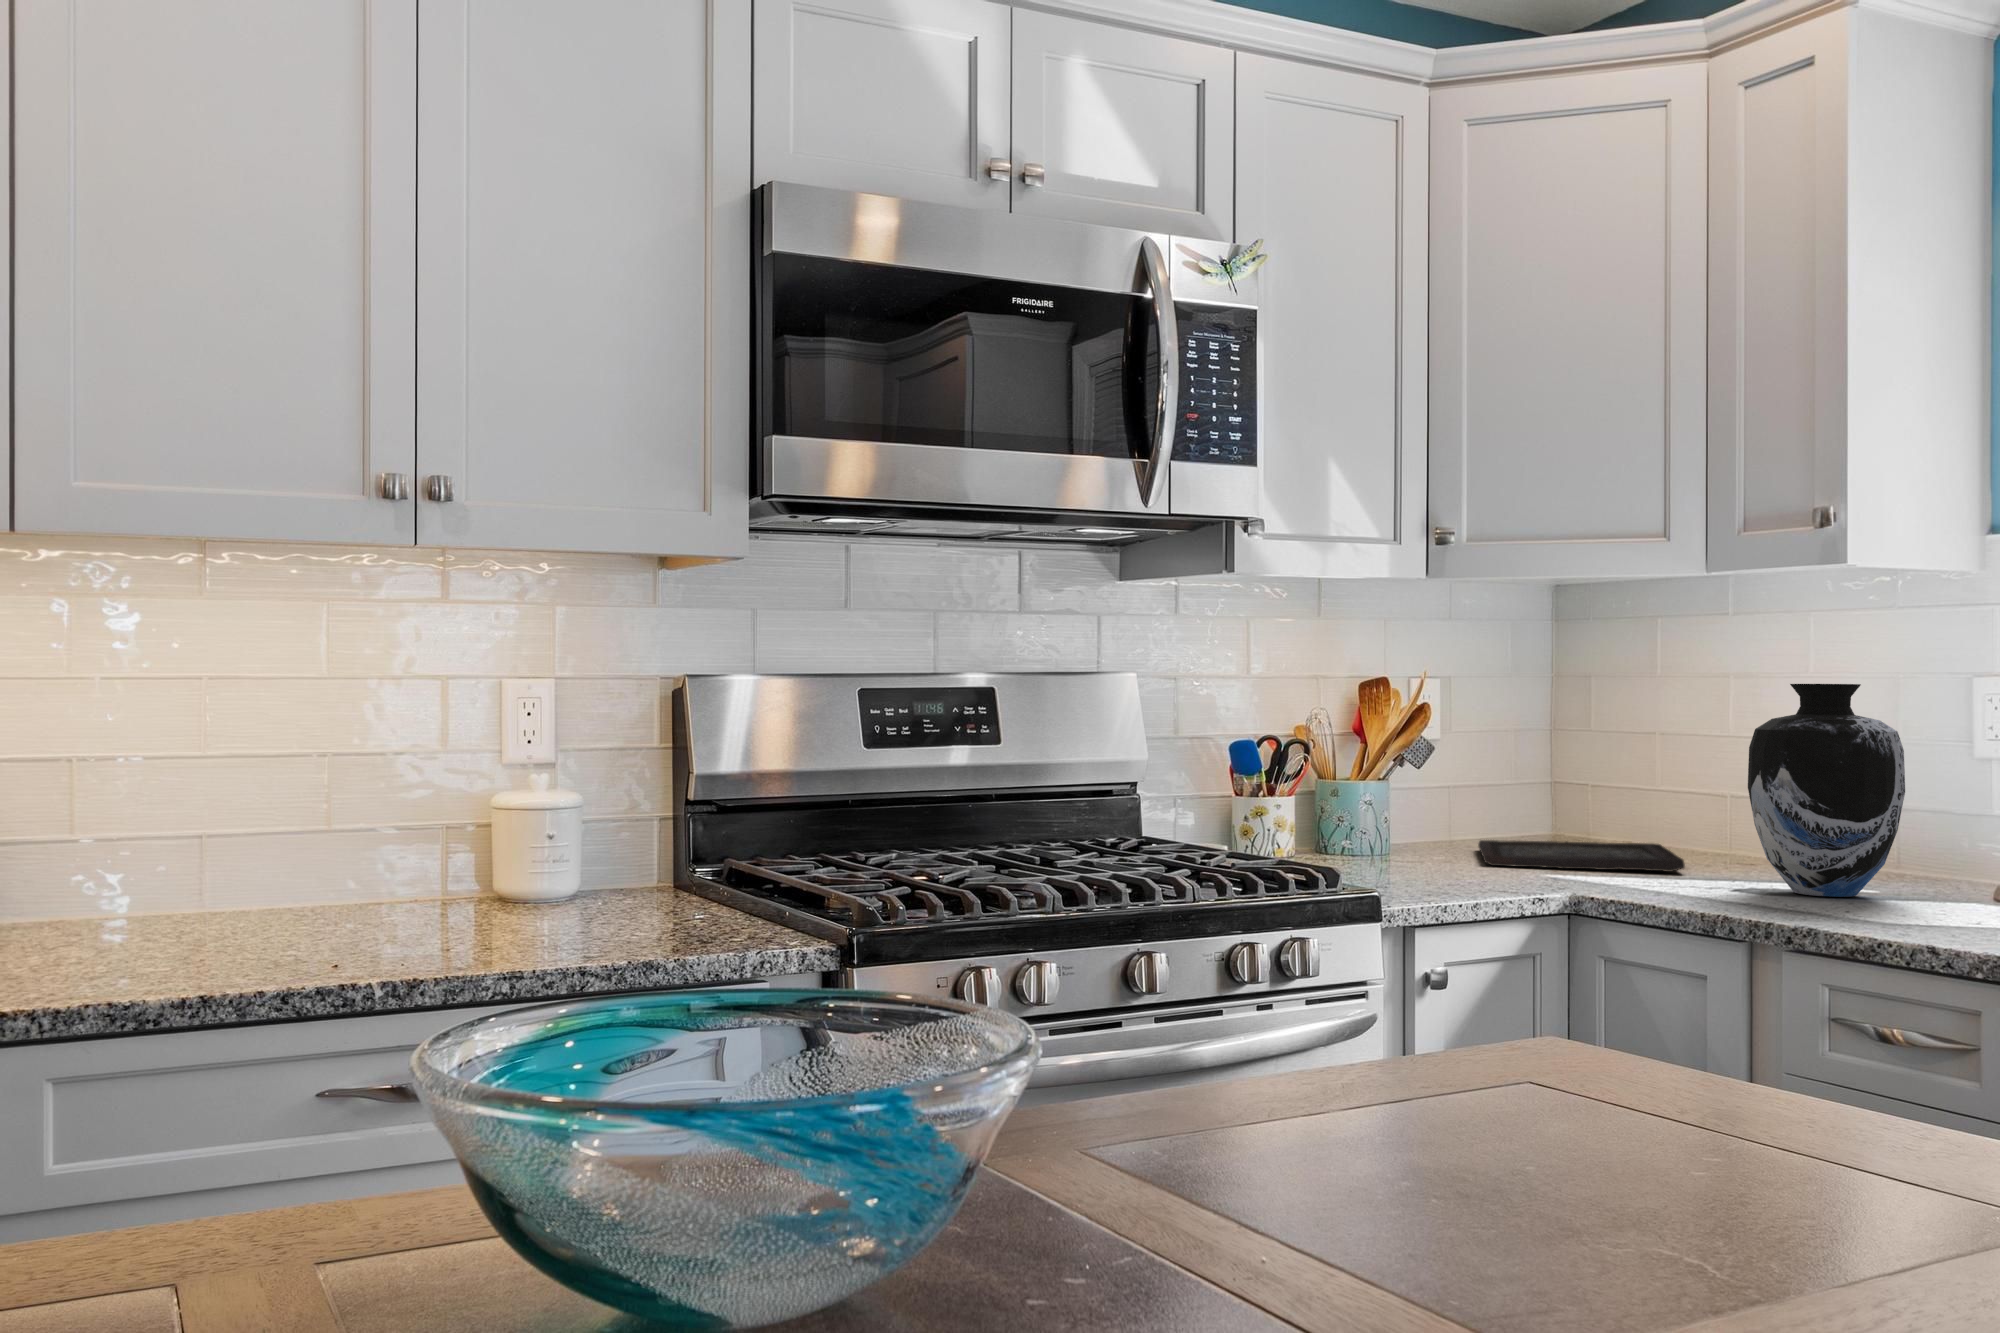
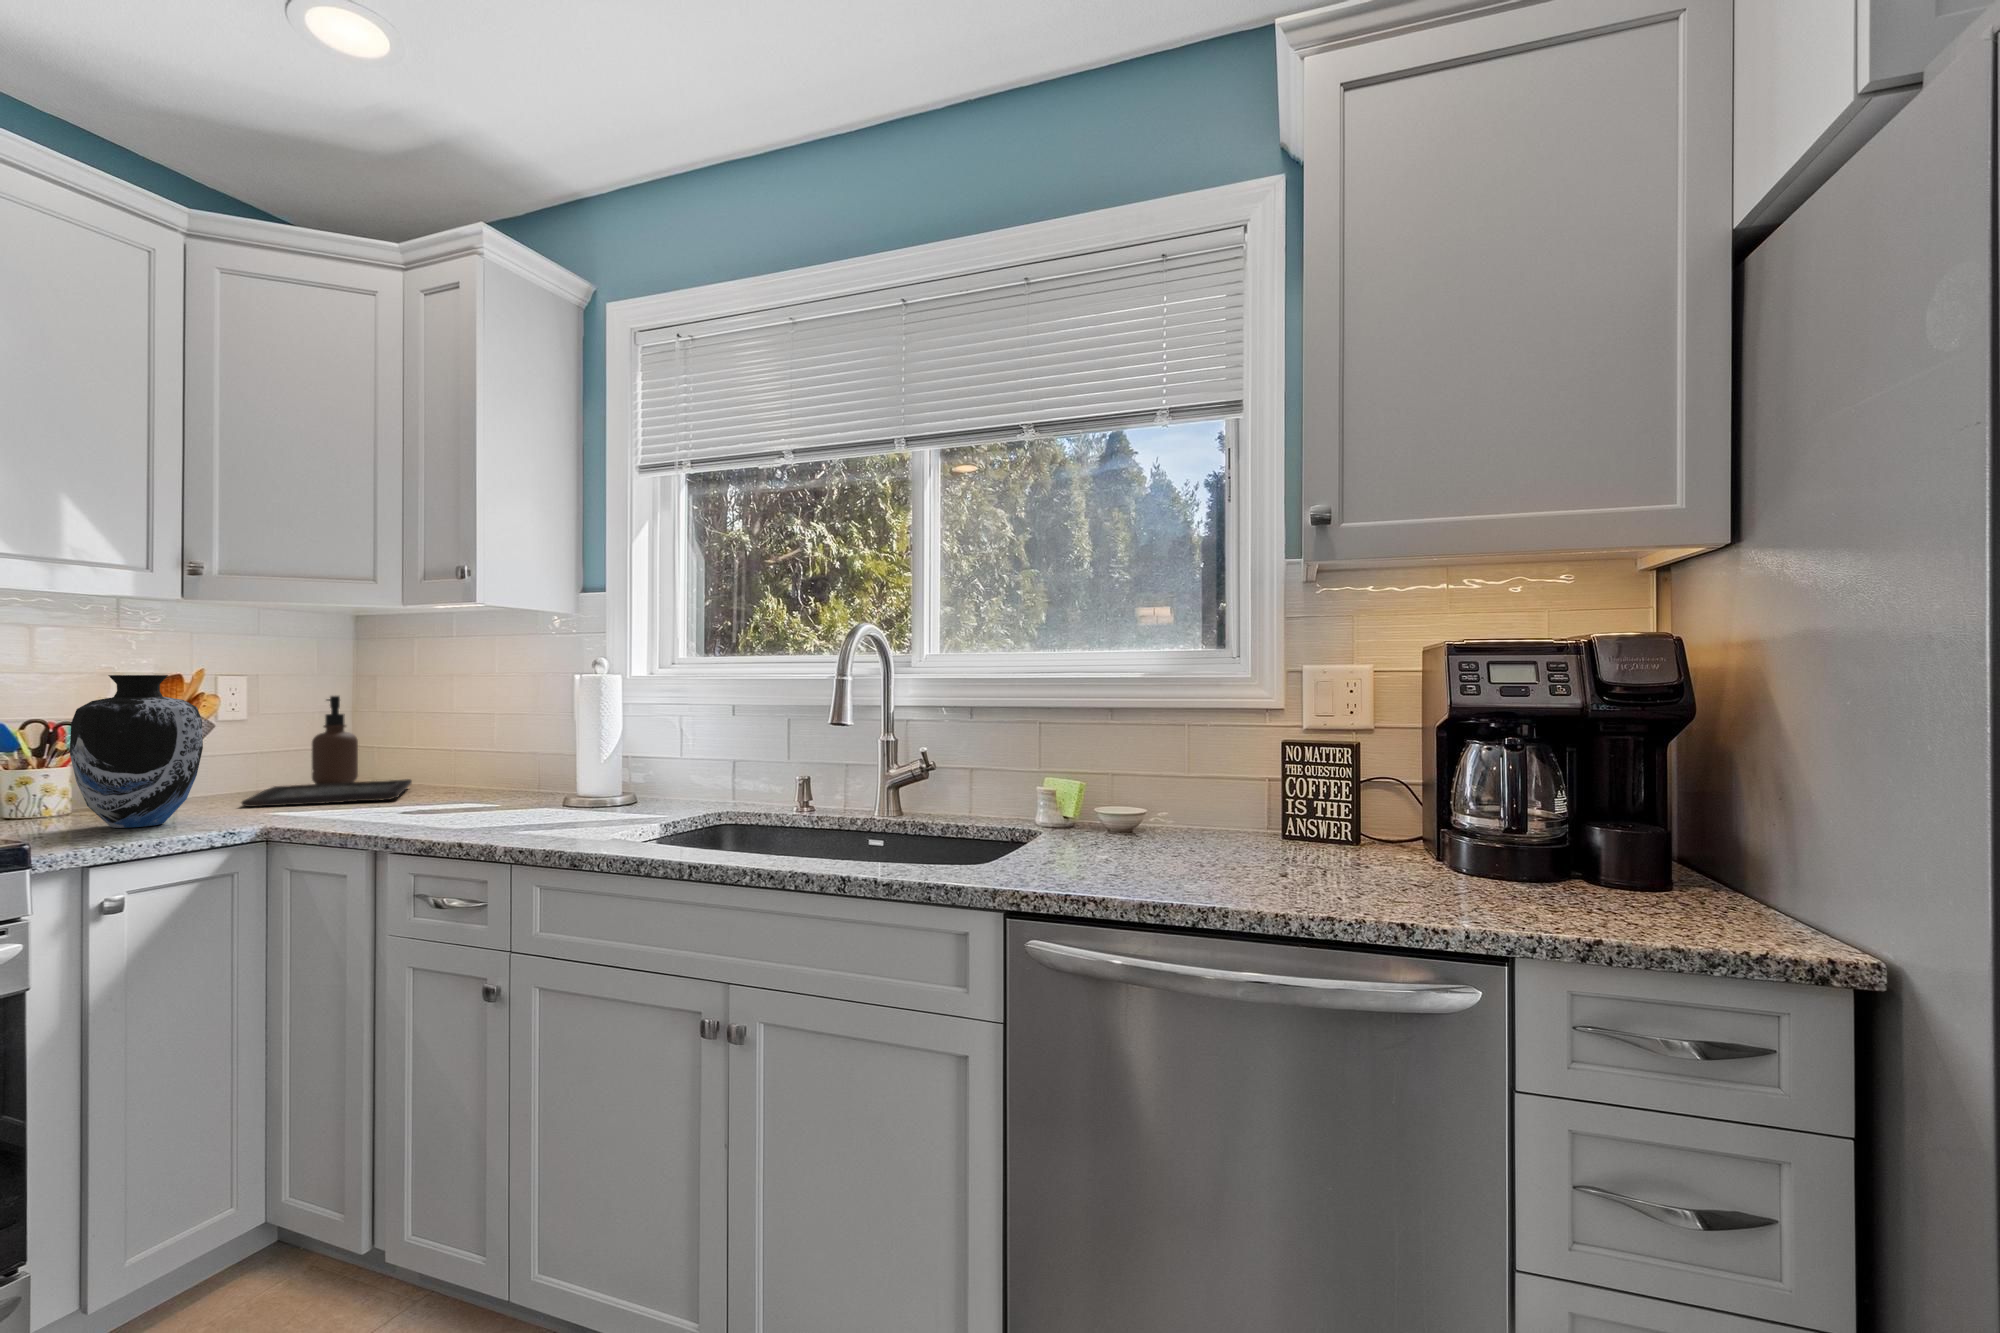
vase: present [1748,684,1905,897] -> present [70,675,203,828]
soap dispenser: none [1506,714,1565,845] -> present [312,696,358,784]

